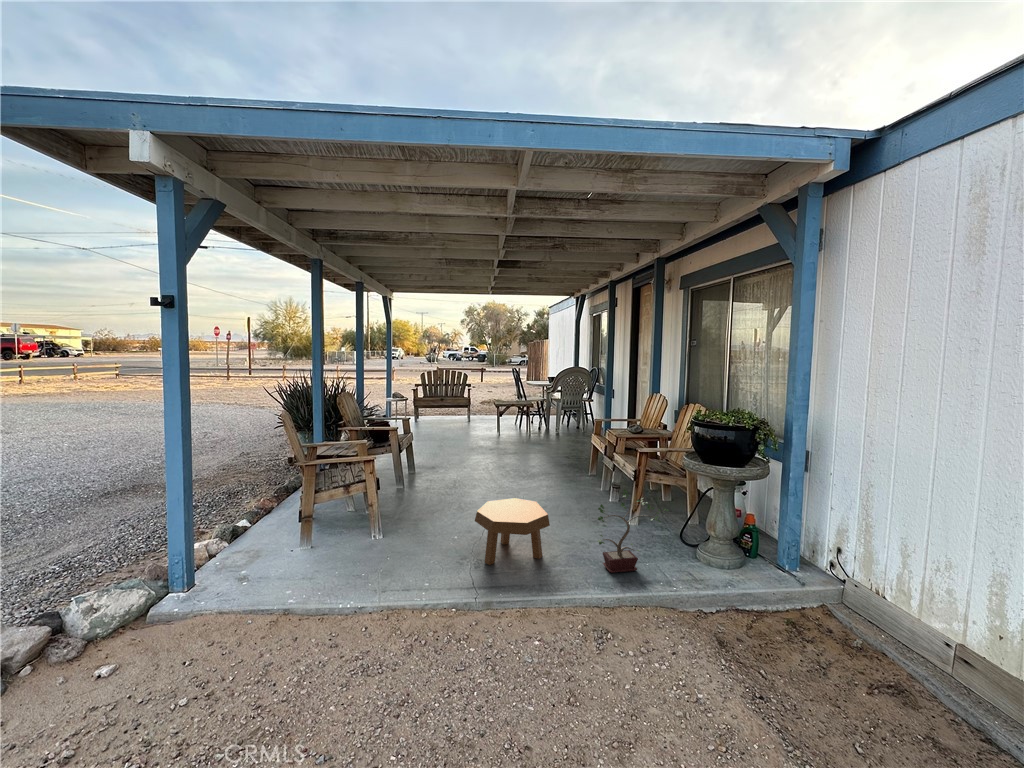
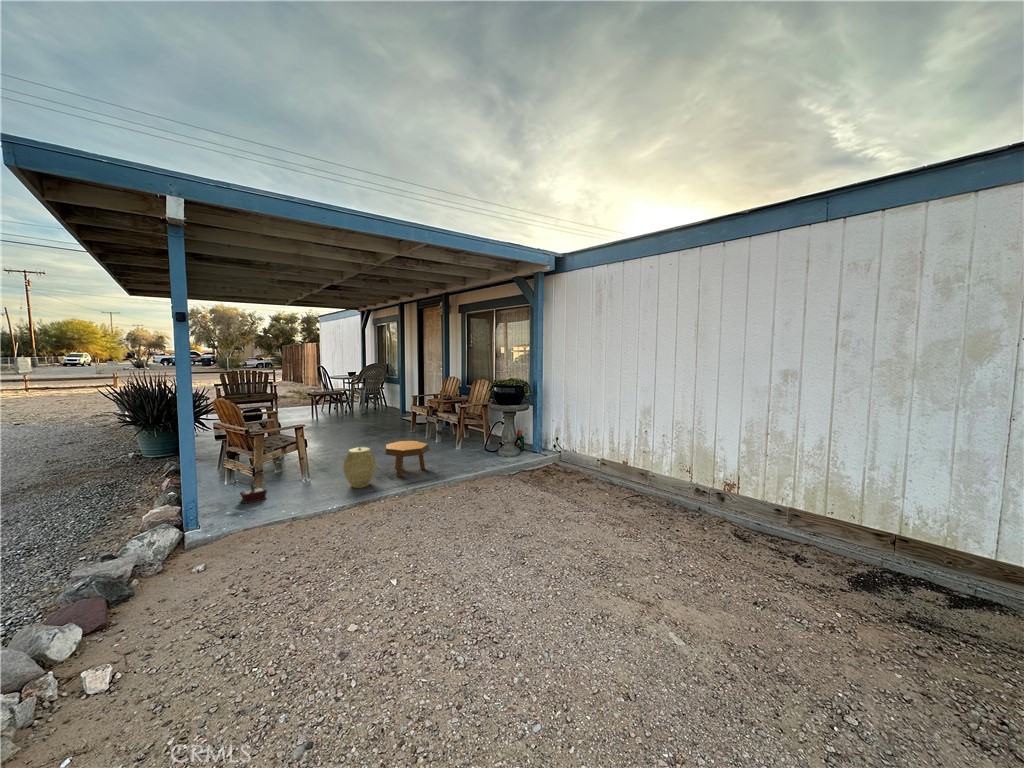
potted plant: present [597,489,669,573] -> present [231,446,287,504]
woven basket: none [396,504,447,573] -> present [343,447,376,488]

